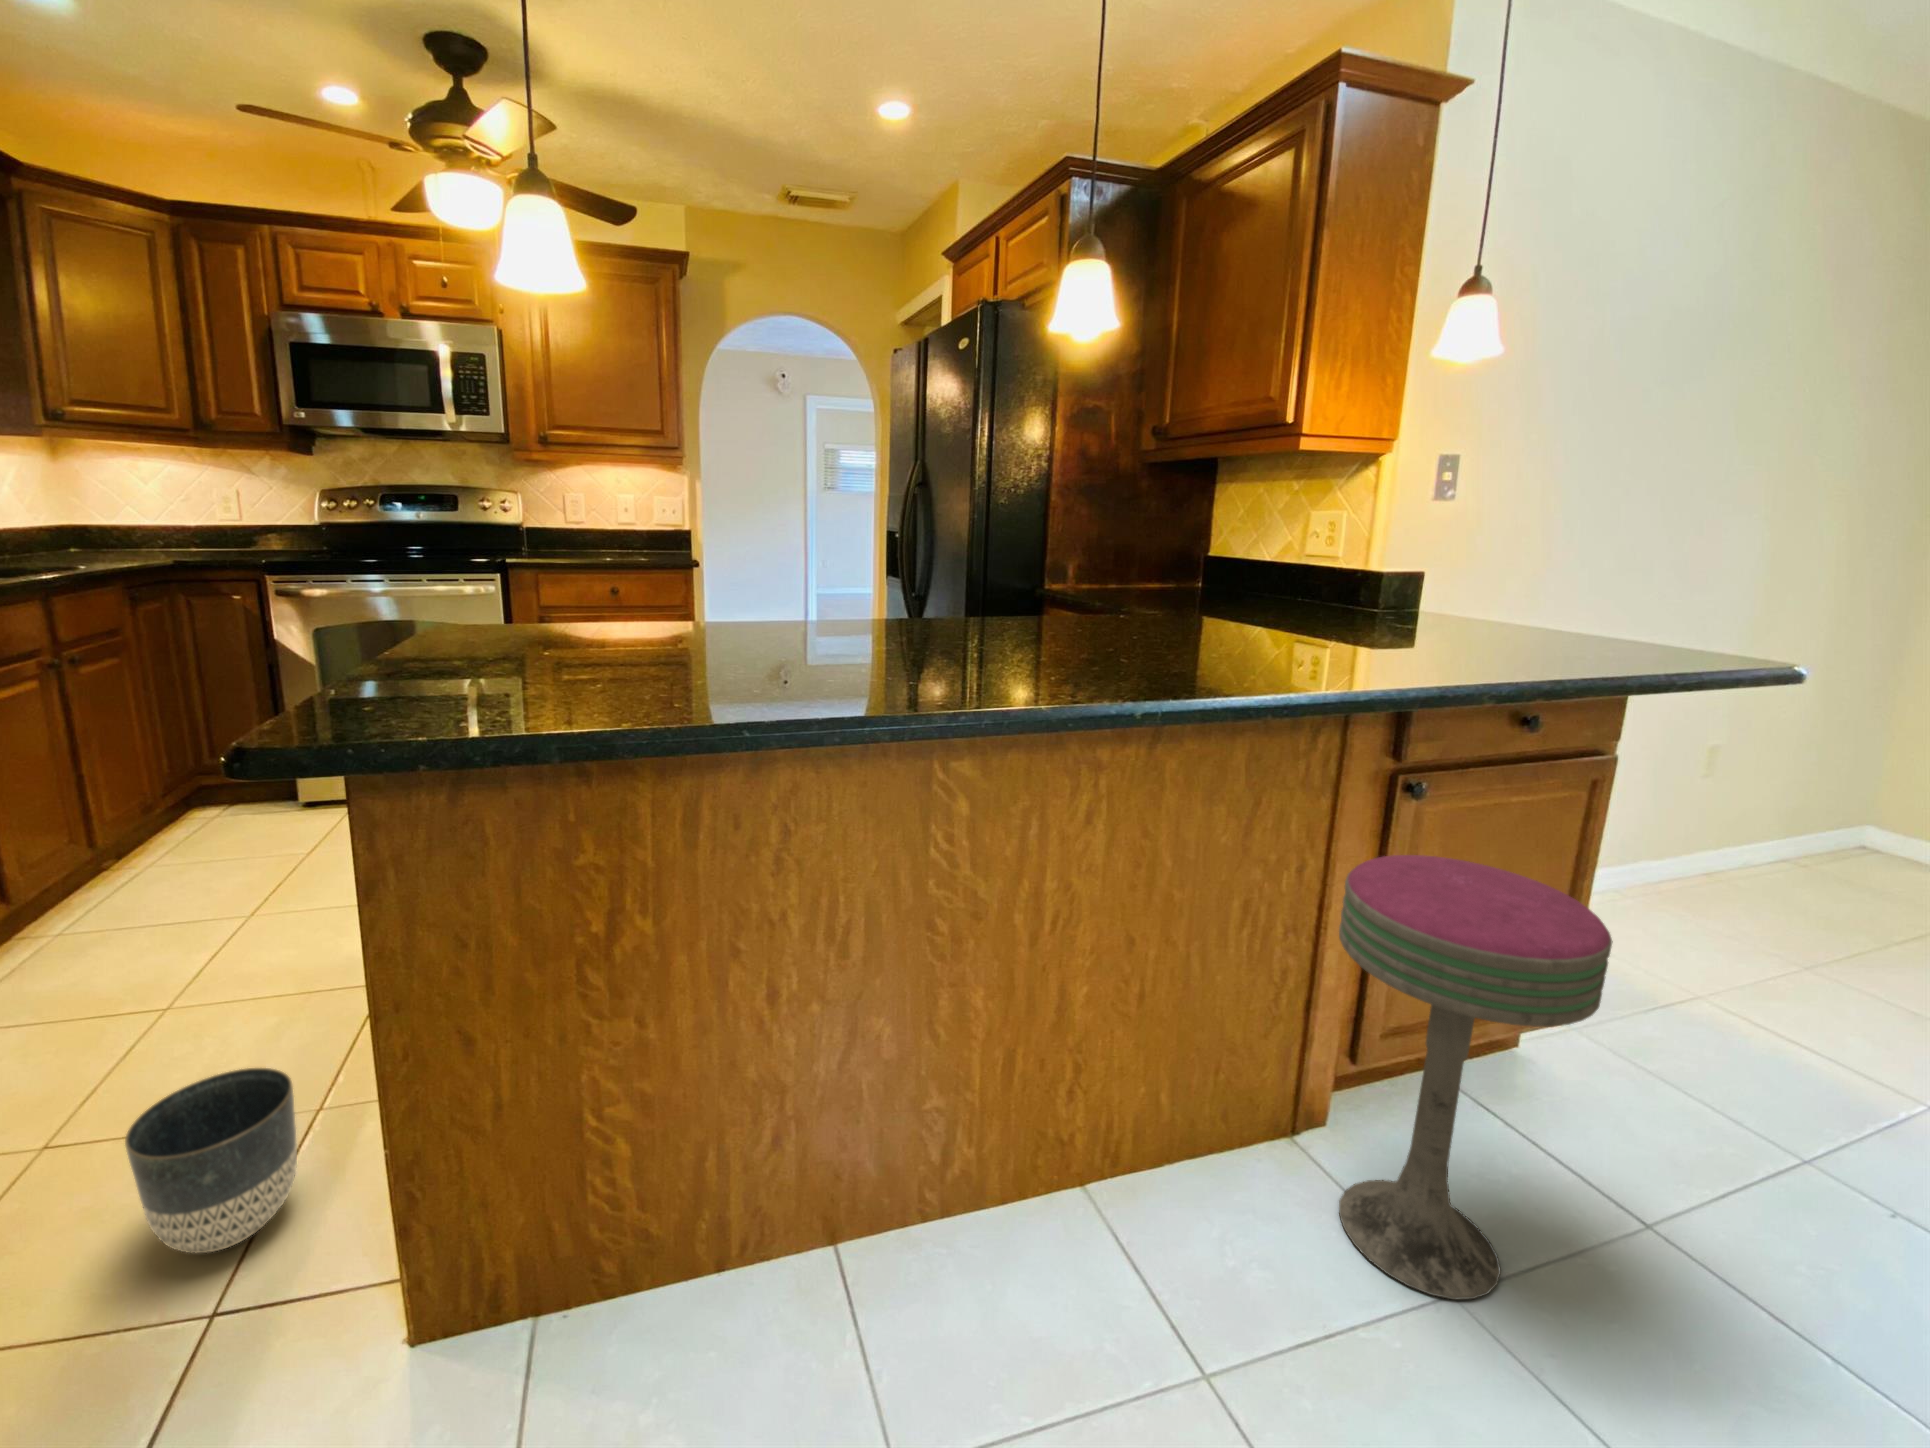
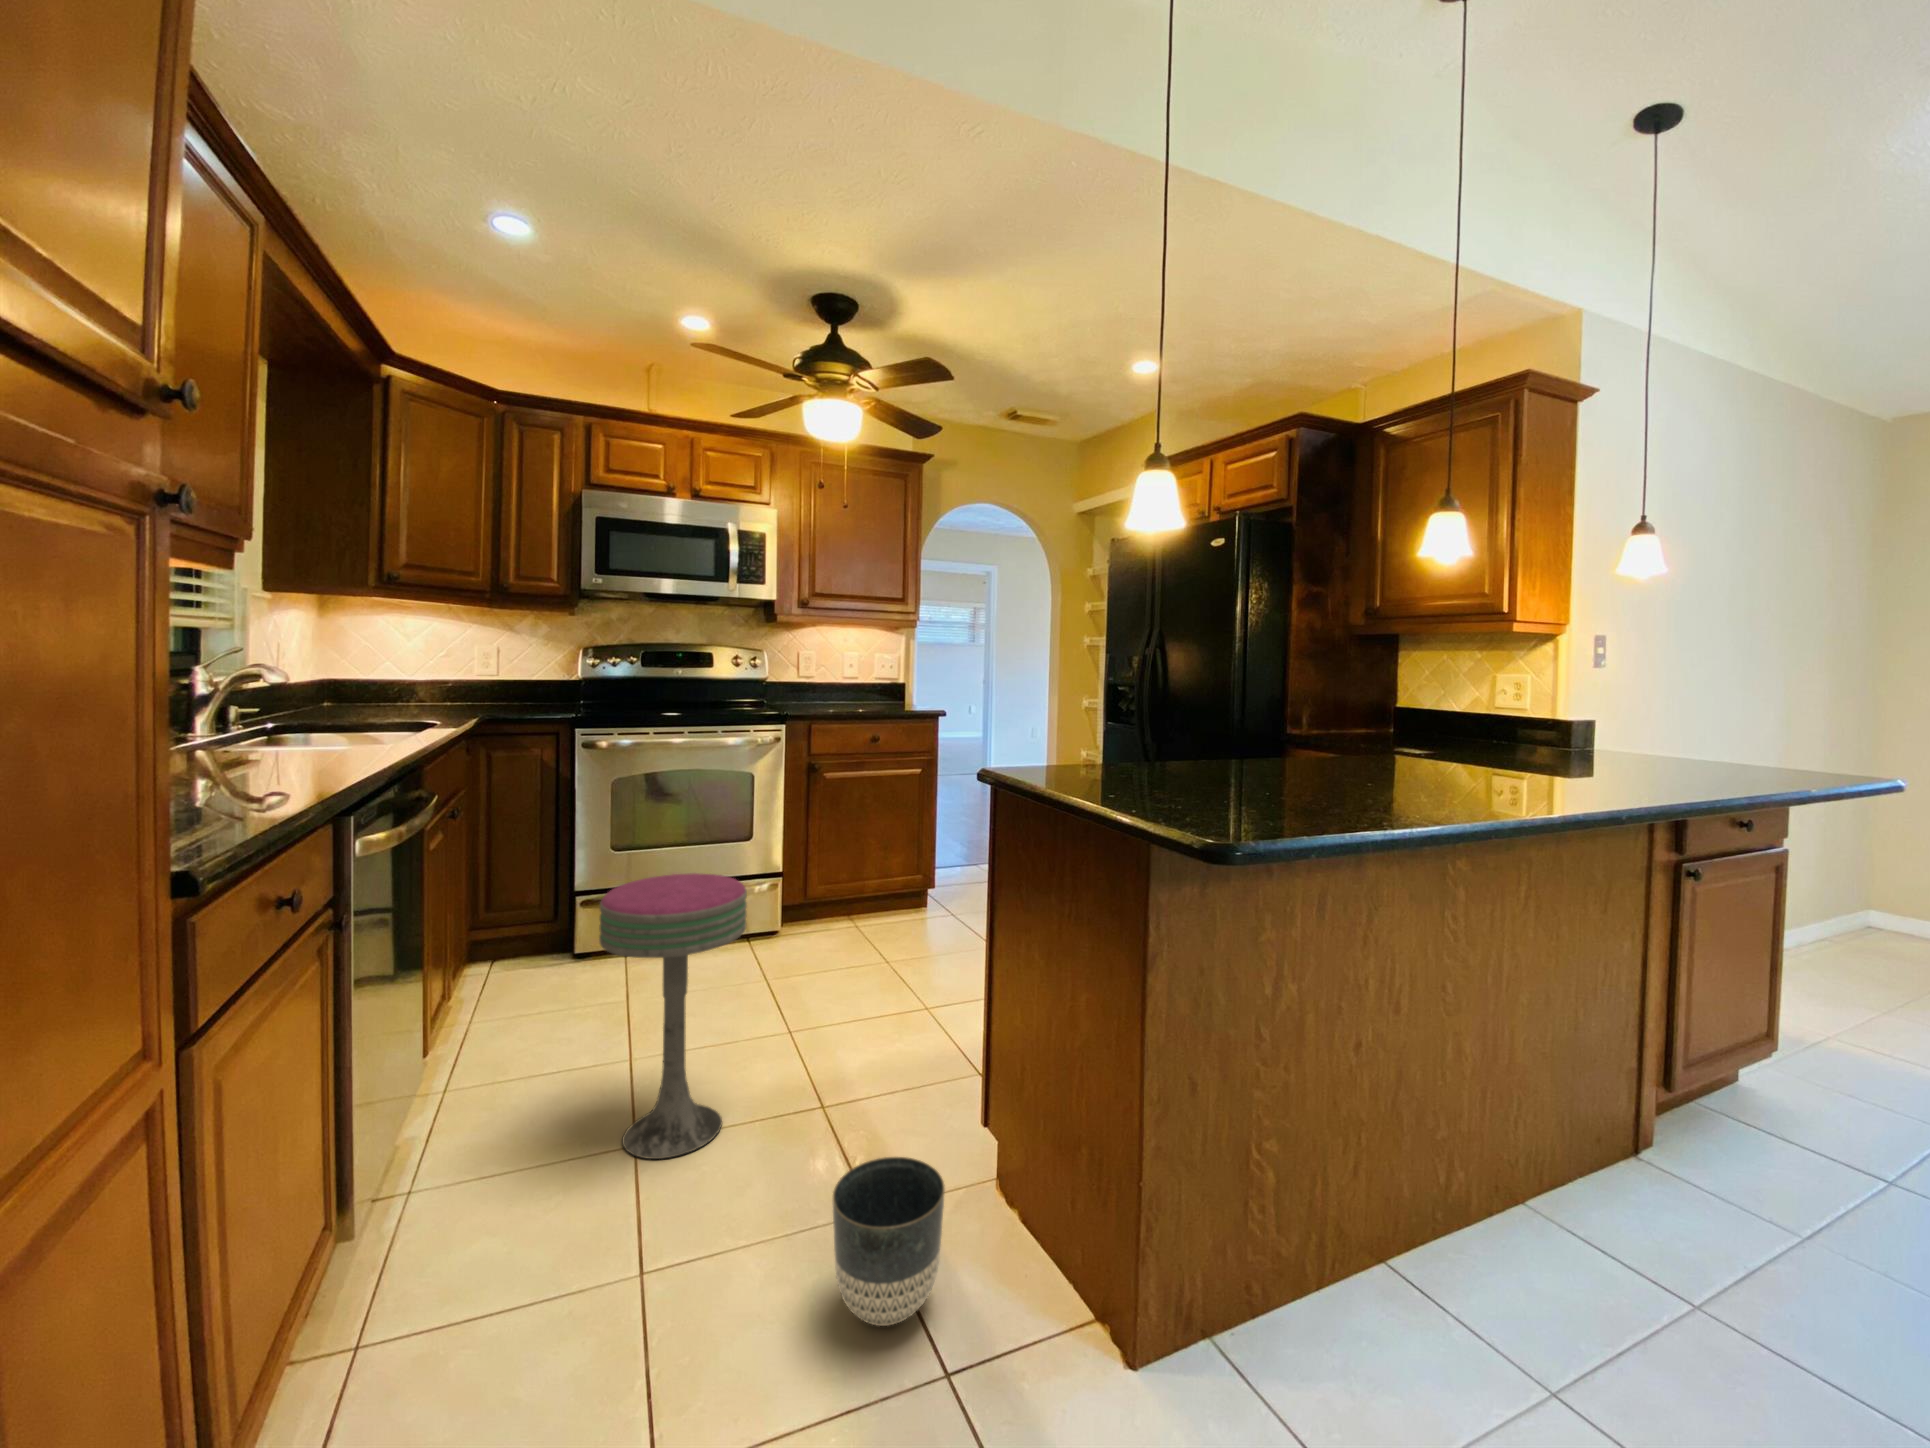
bar stool: present [1339,855,1613,1300] -> present [599,873,747,1159]

